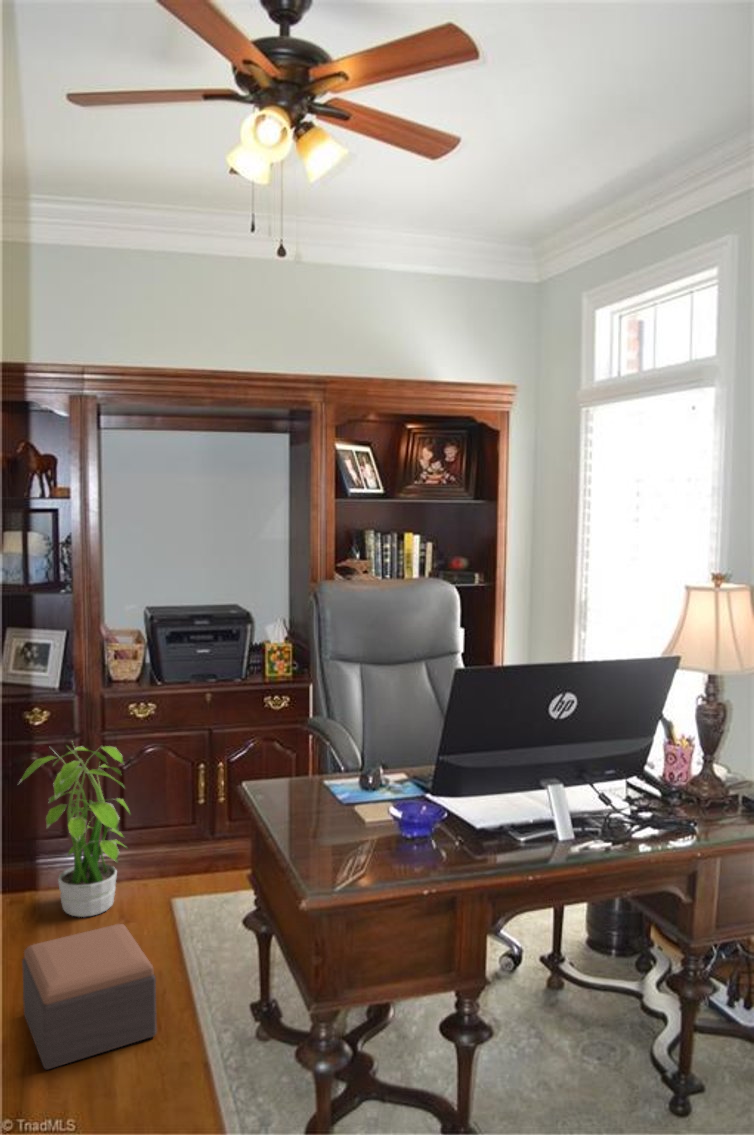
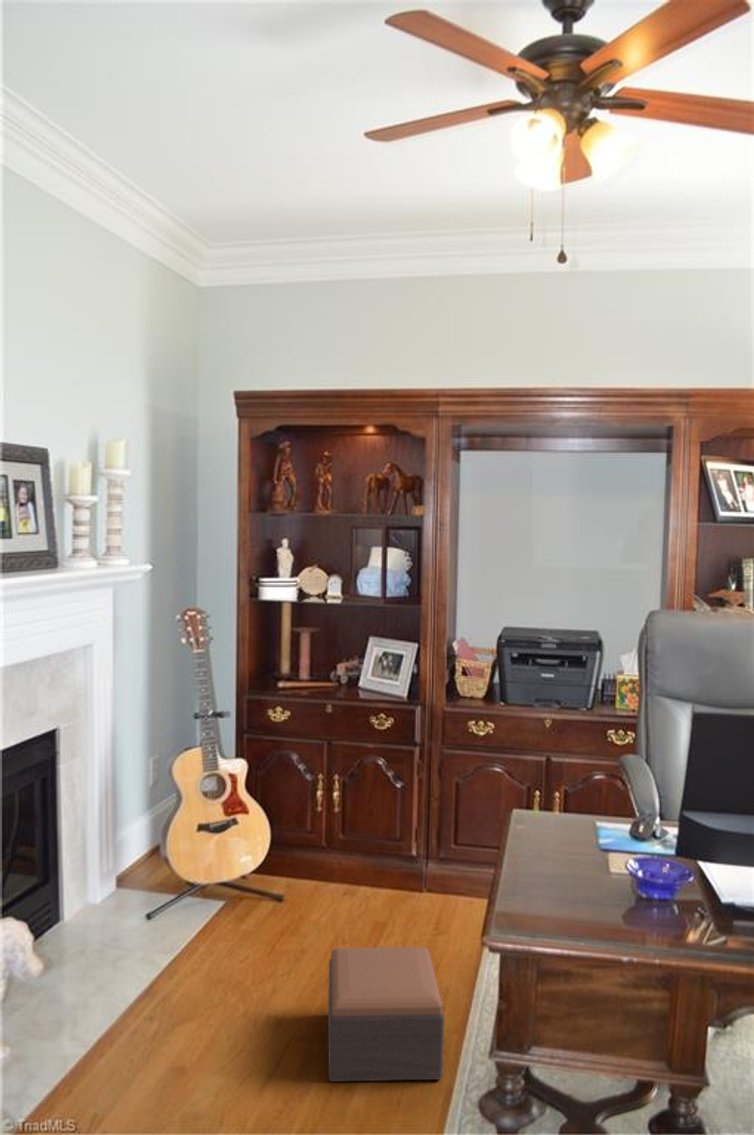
potted plant: present [20,746,130,917] -> none [358,750,459,926]

